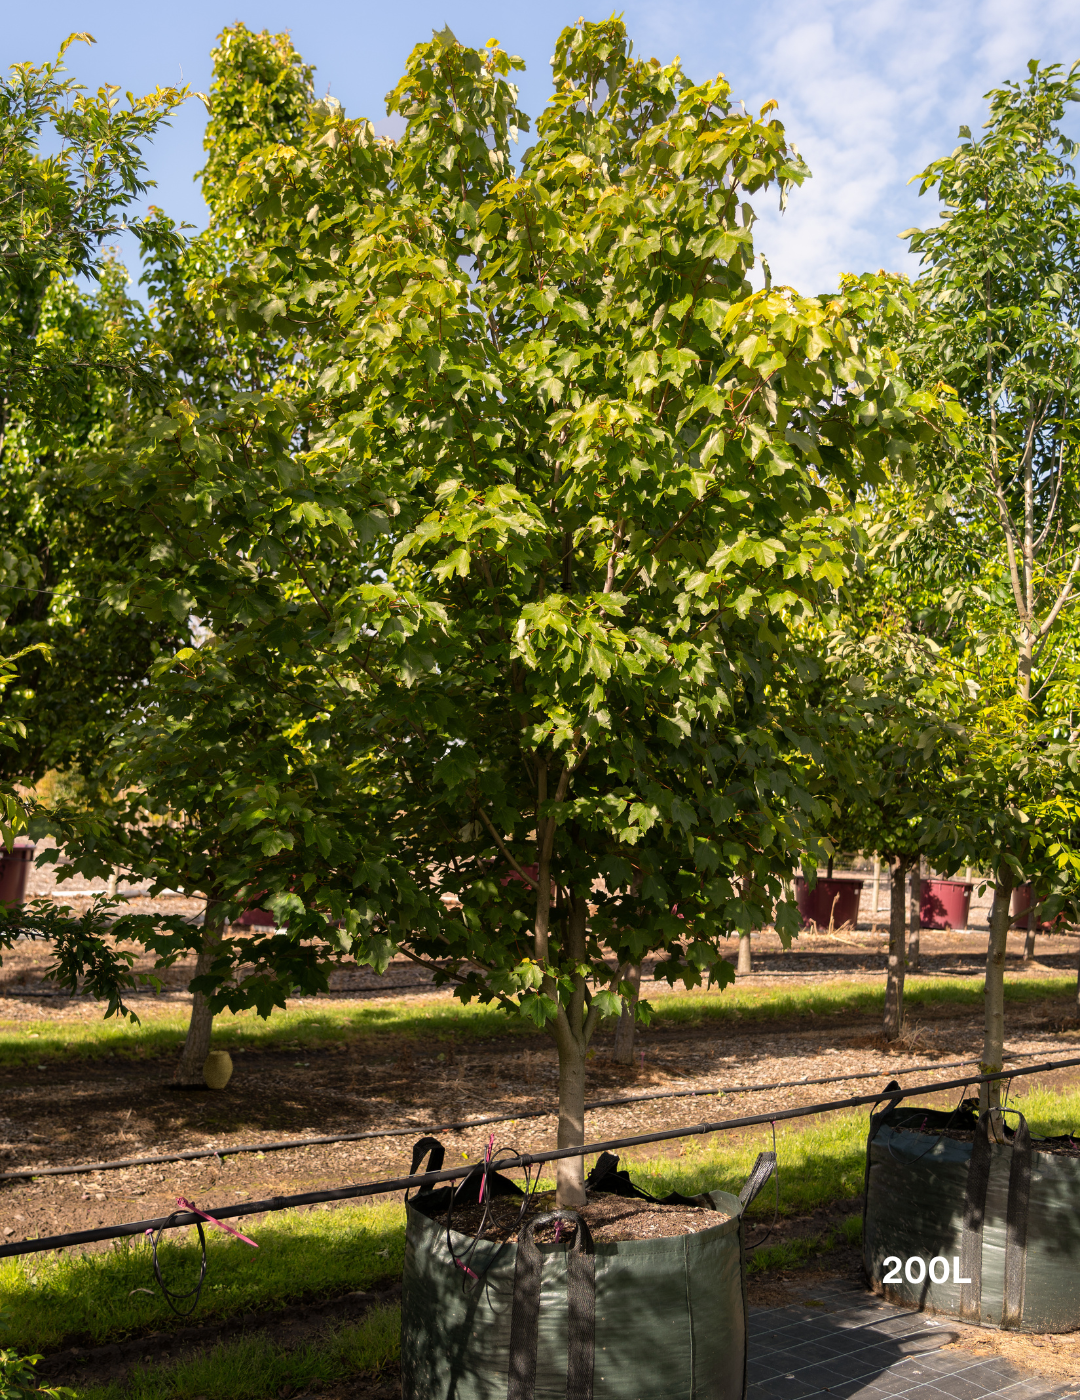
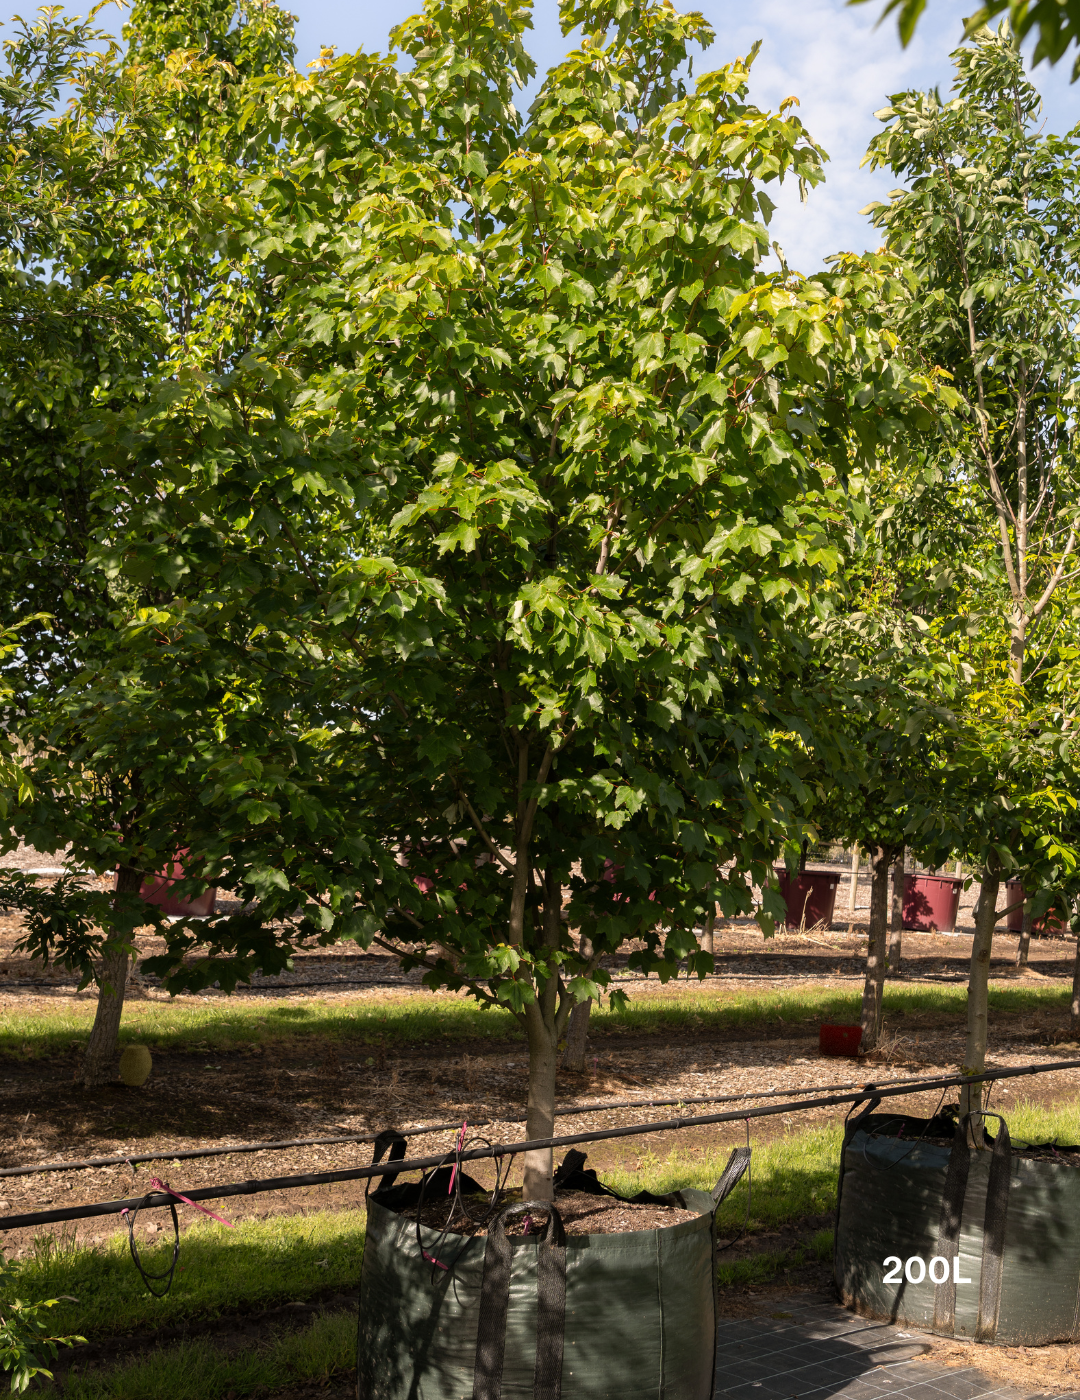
toolbox: none [848,1015,891,1049] -> present [819,1020,865,1057]

